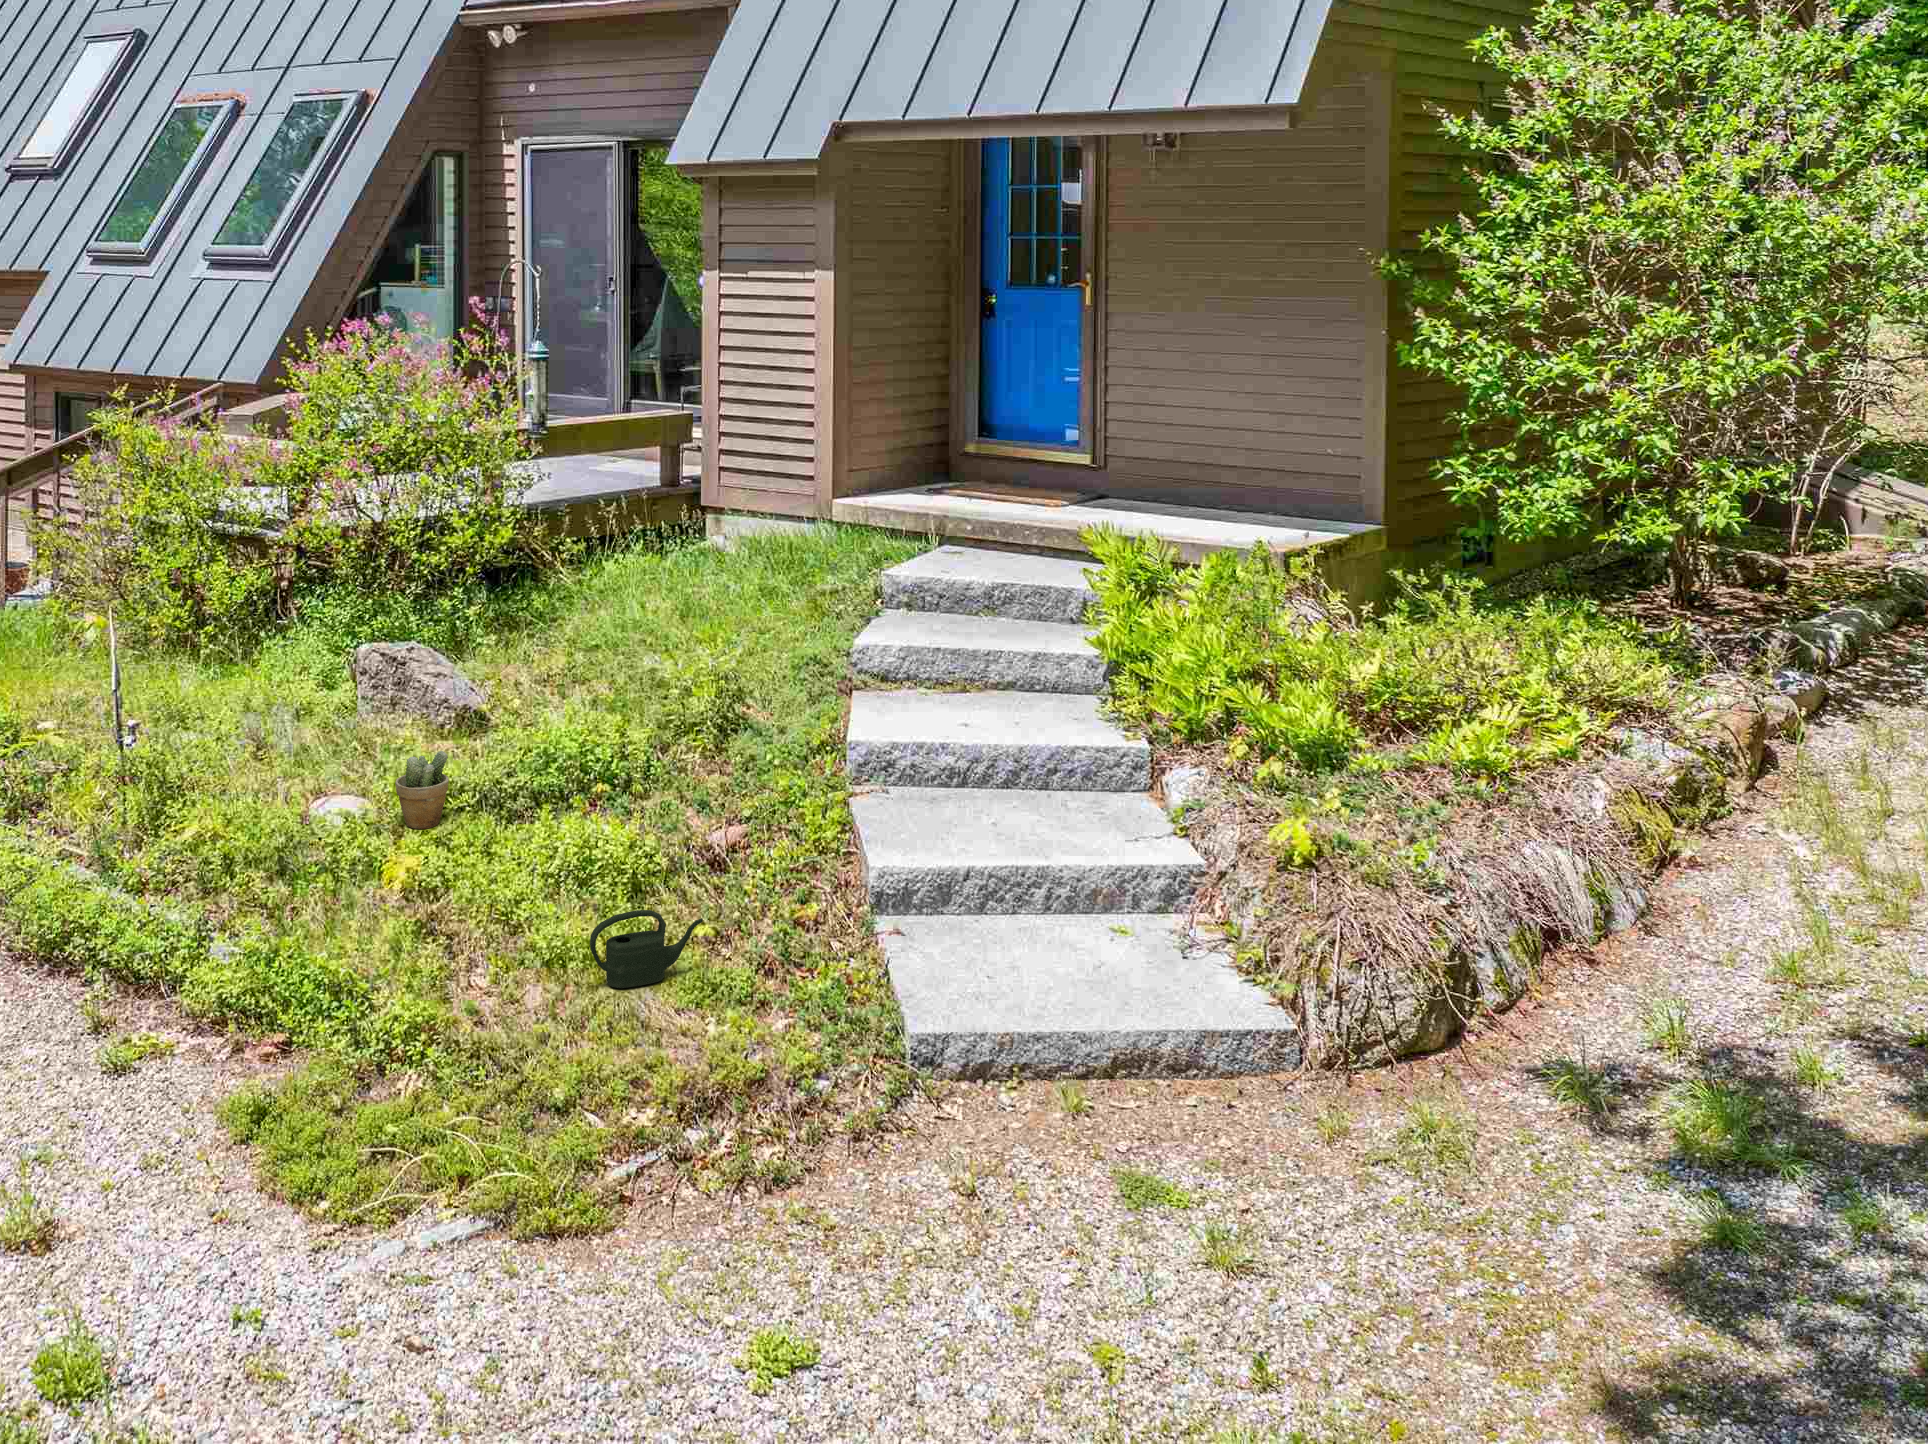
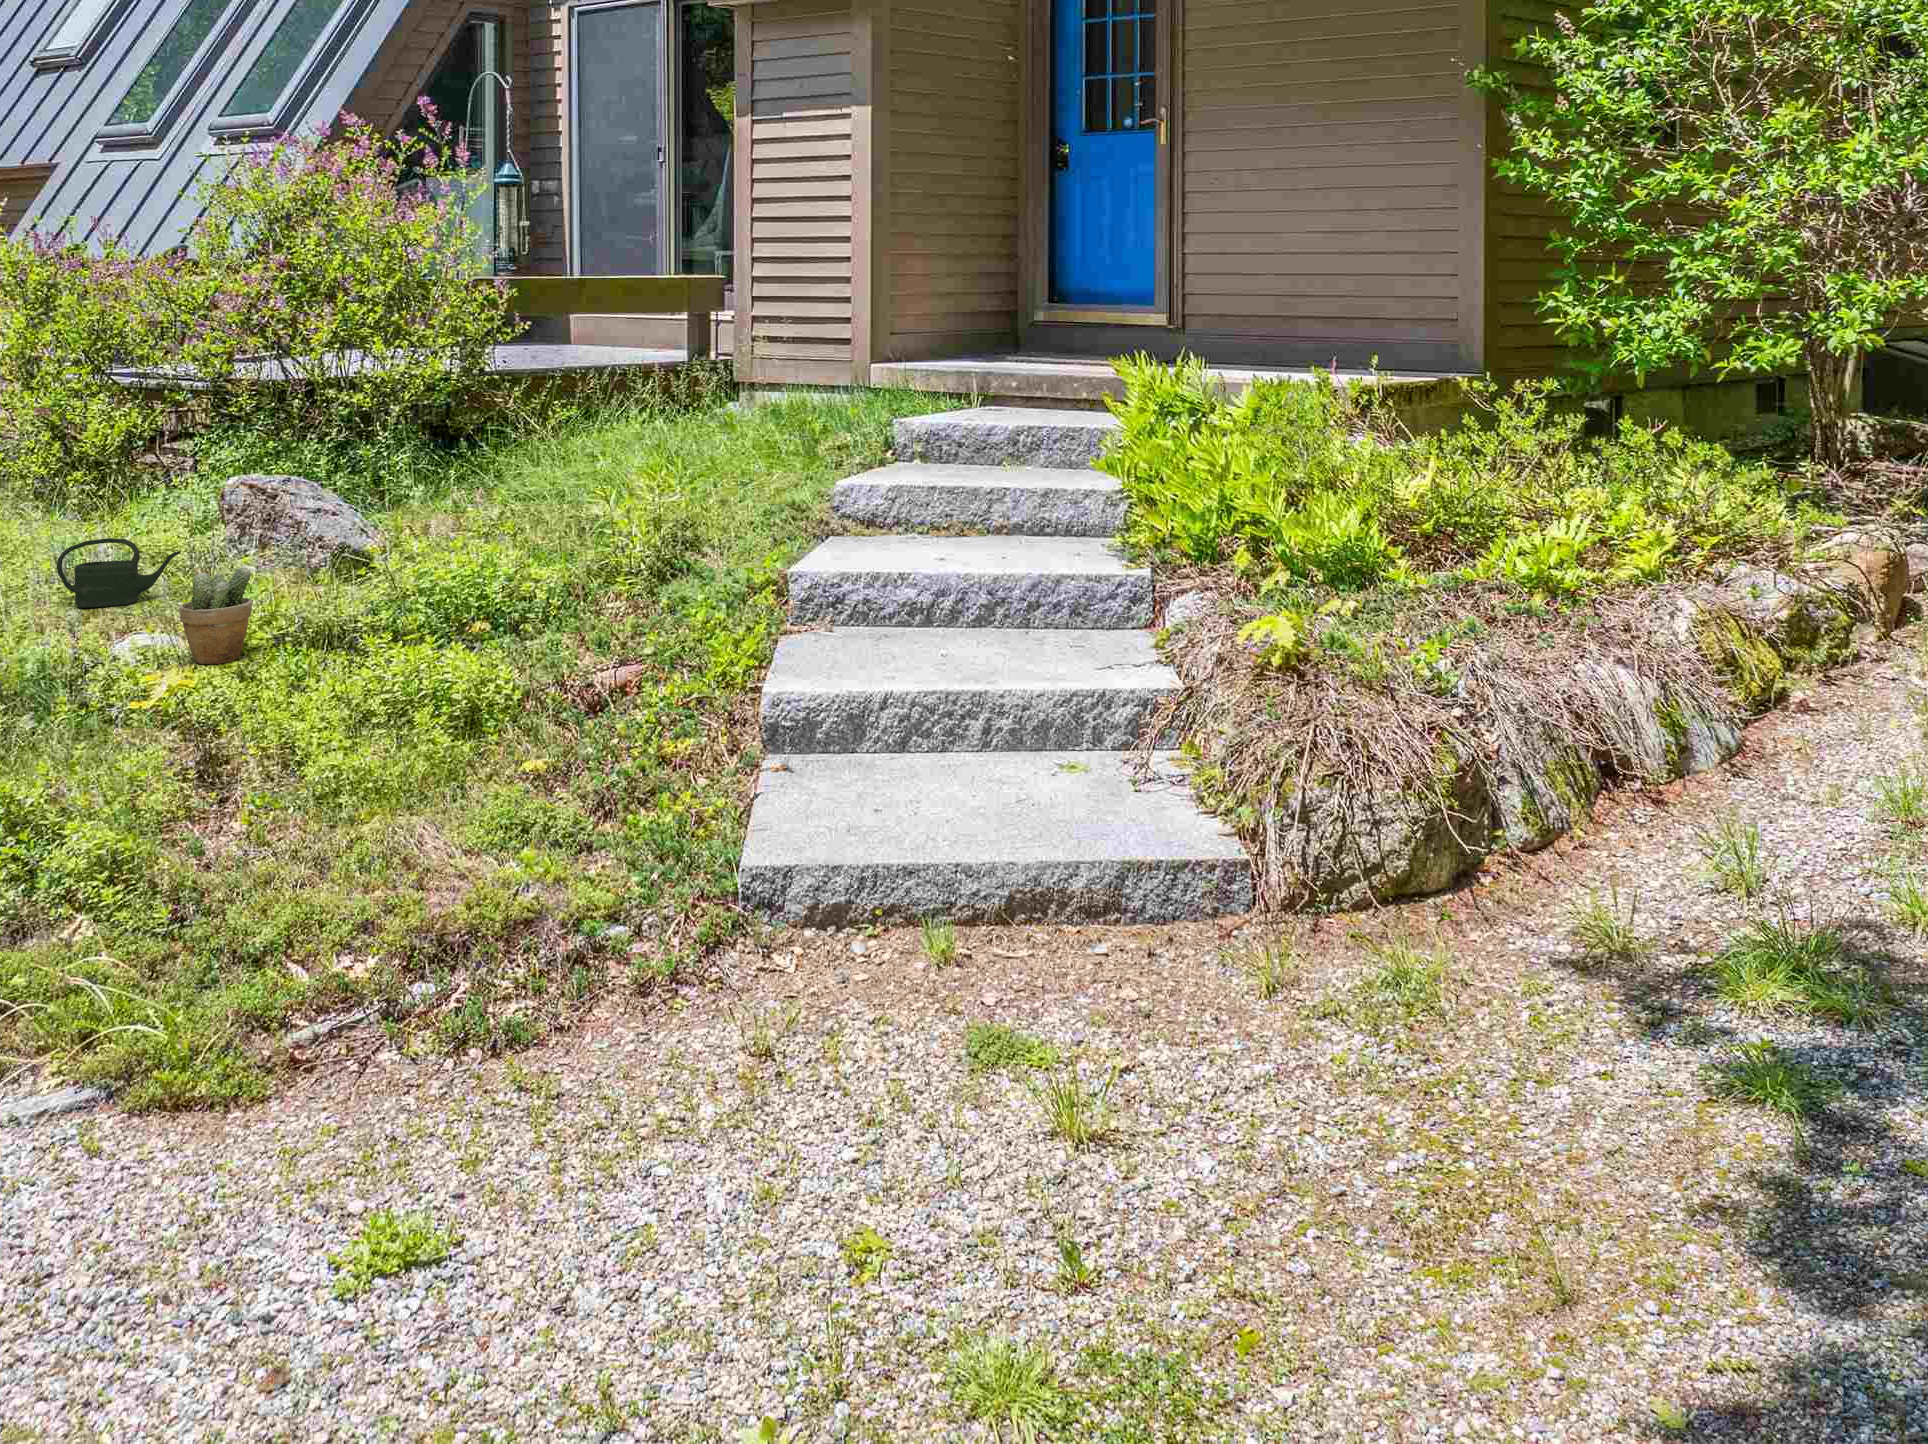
watering can: present [590,910,703,988] -> present [57,538,181,608]

